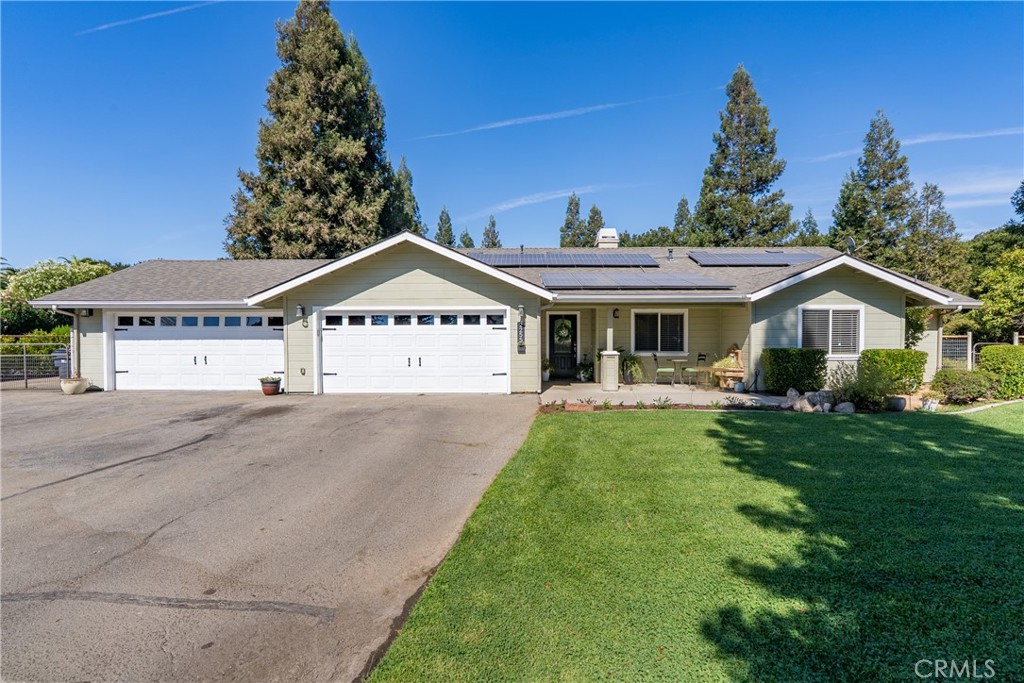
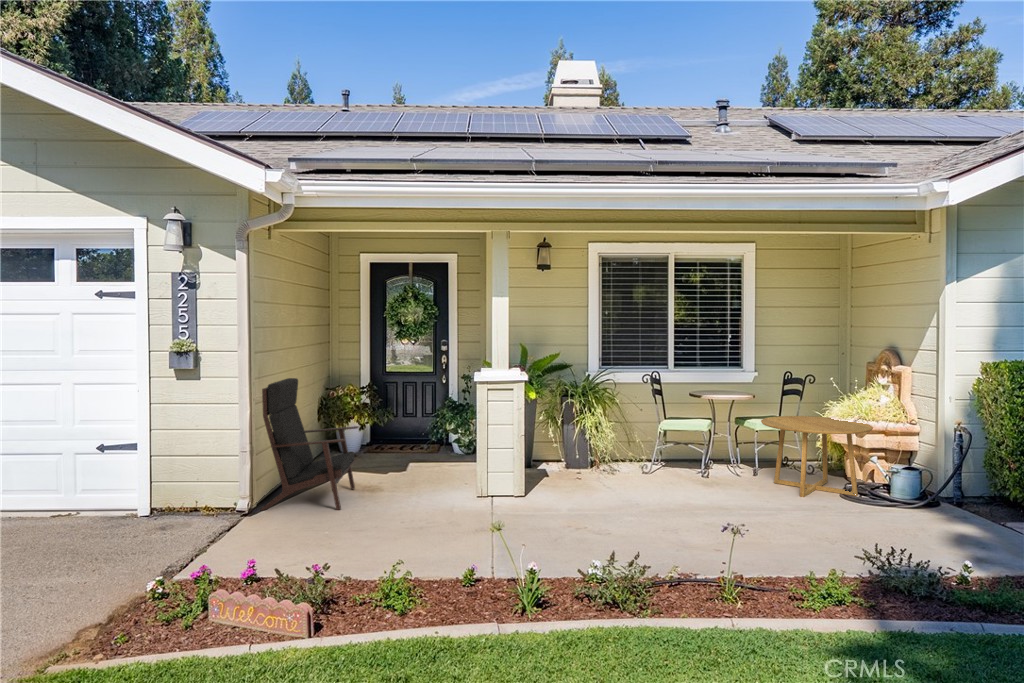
lounge chair: none [540,355,568,394] -> present [261,378,358,510]

